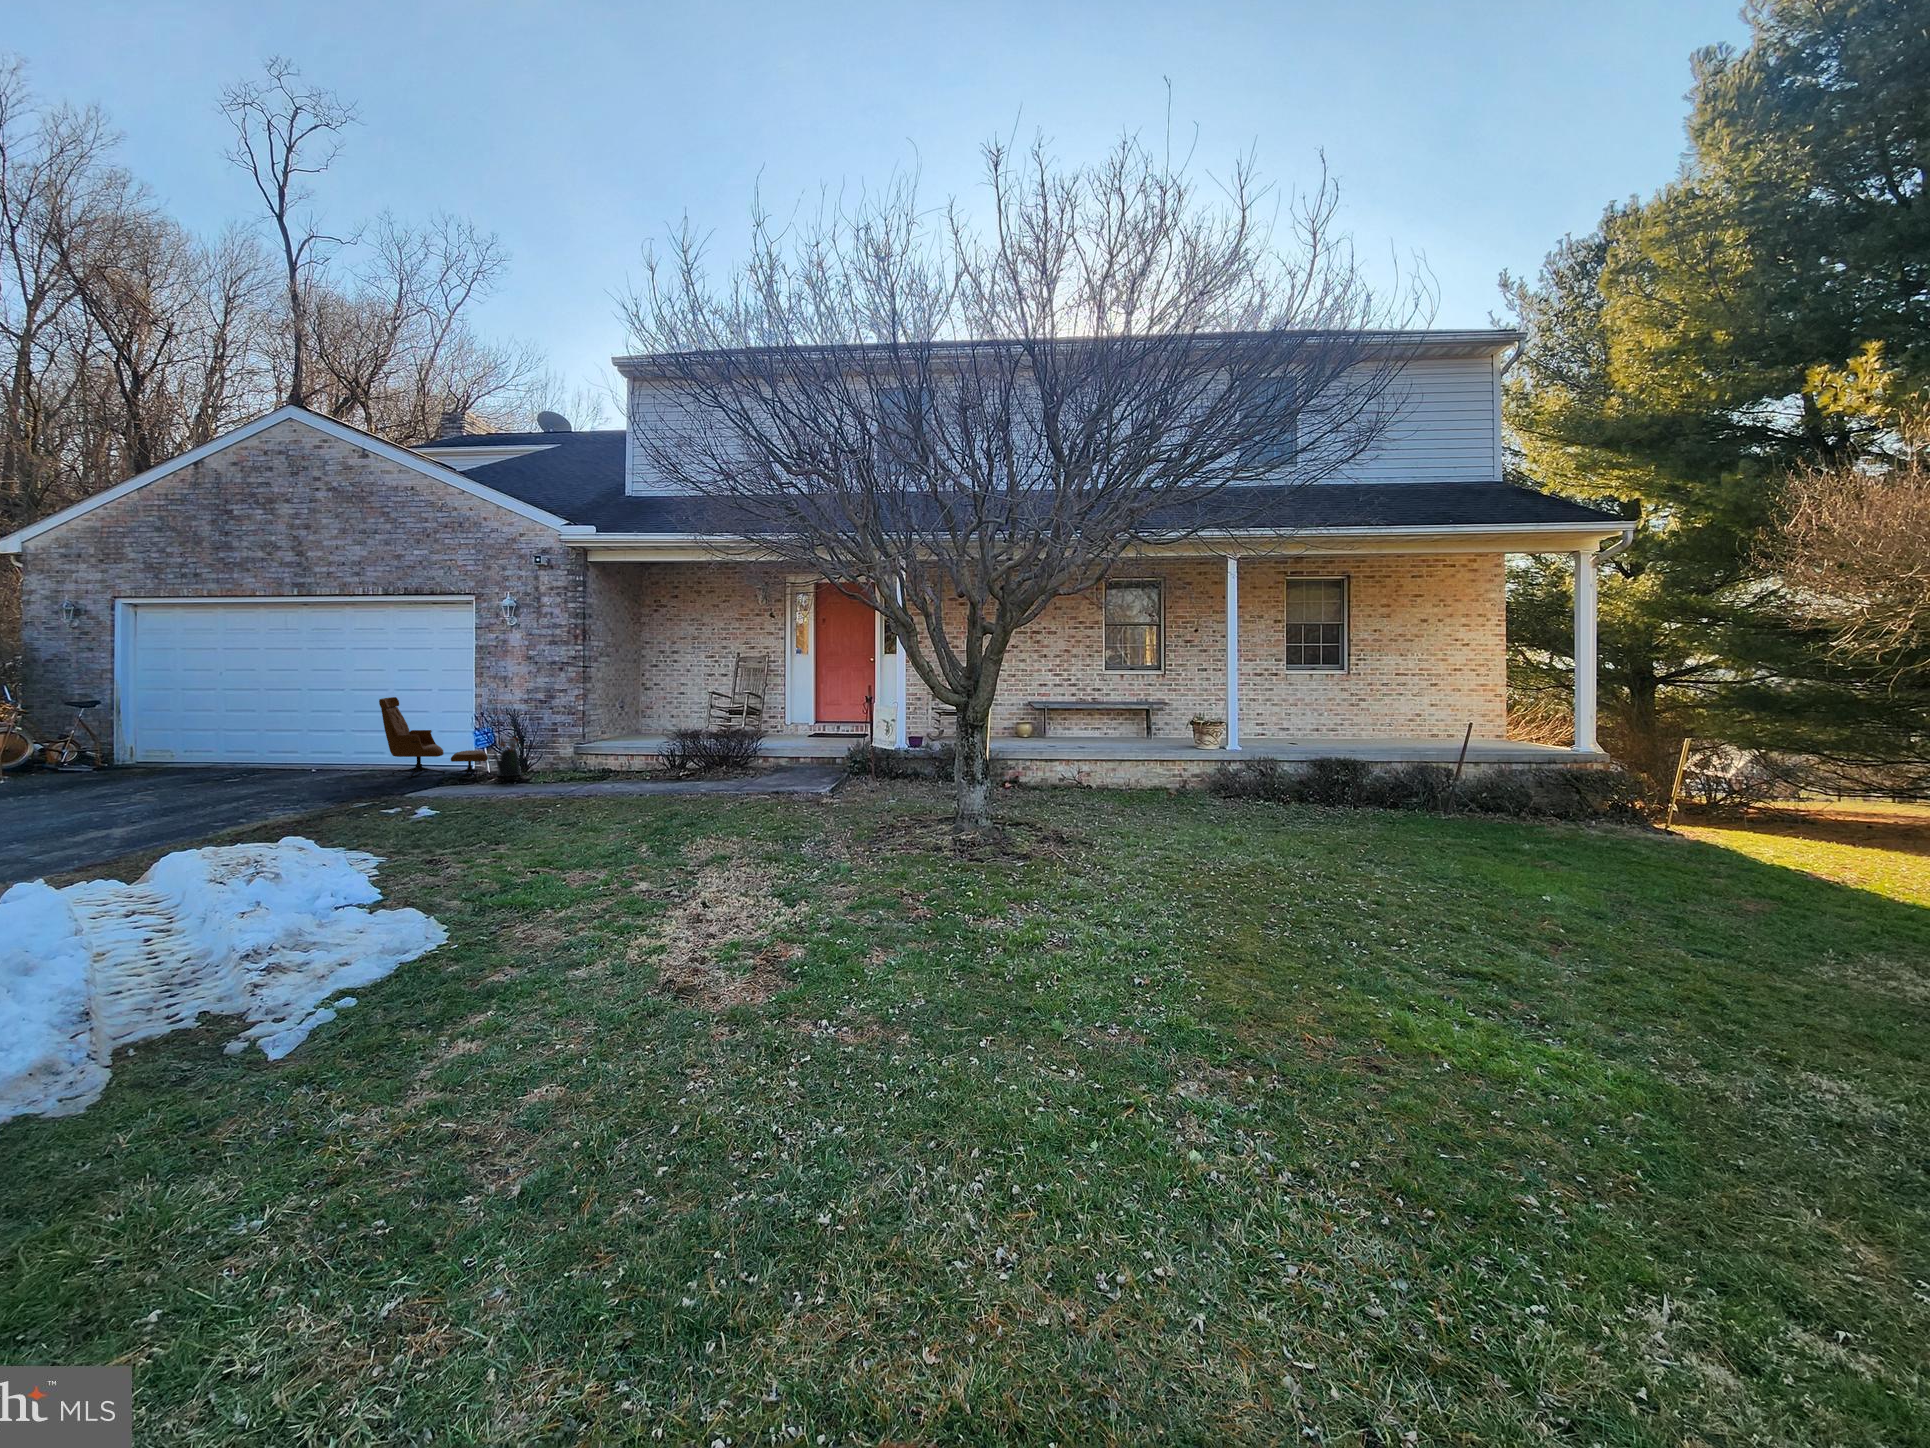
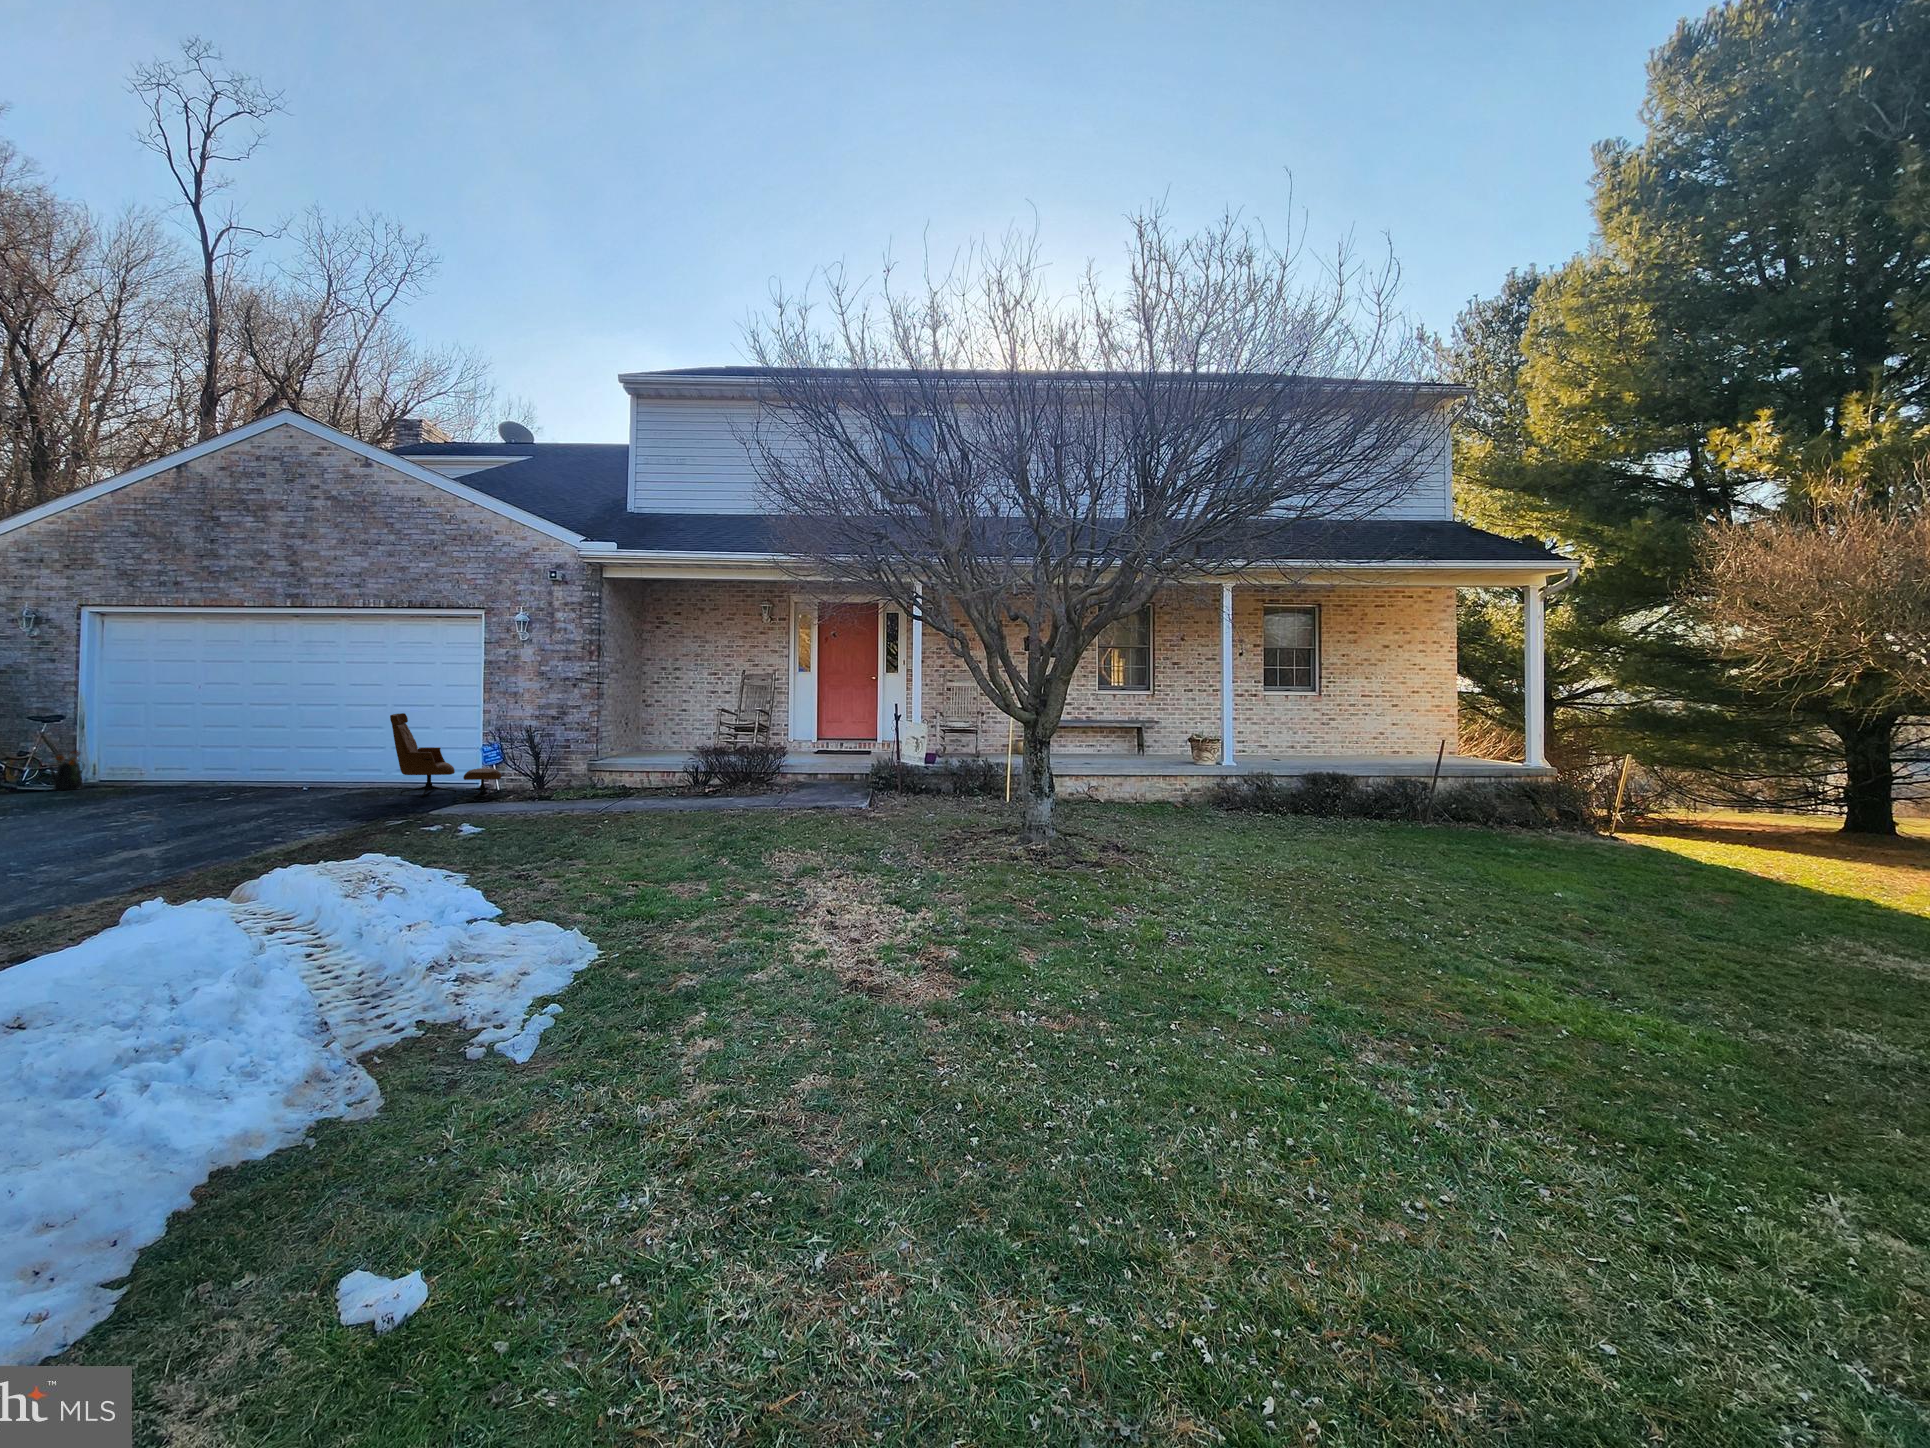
watering can: present [494,737,521,777] -> present [49,750,84,791]

